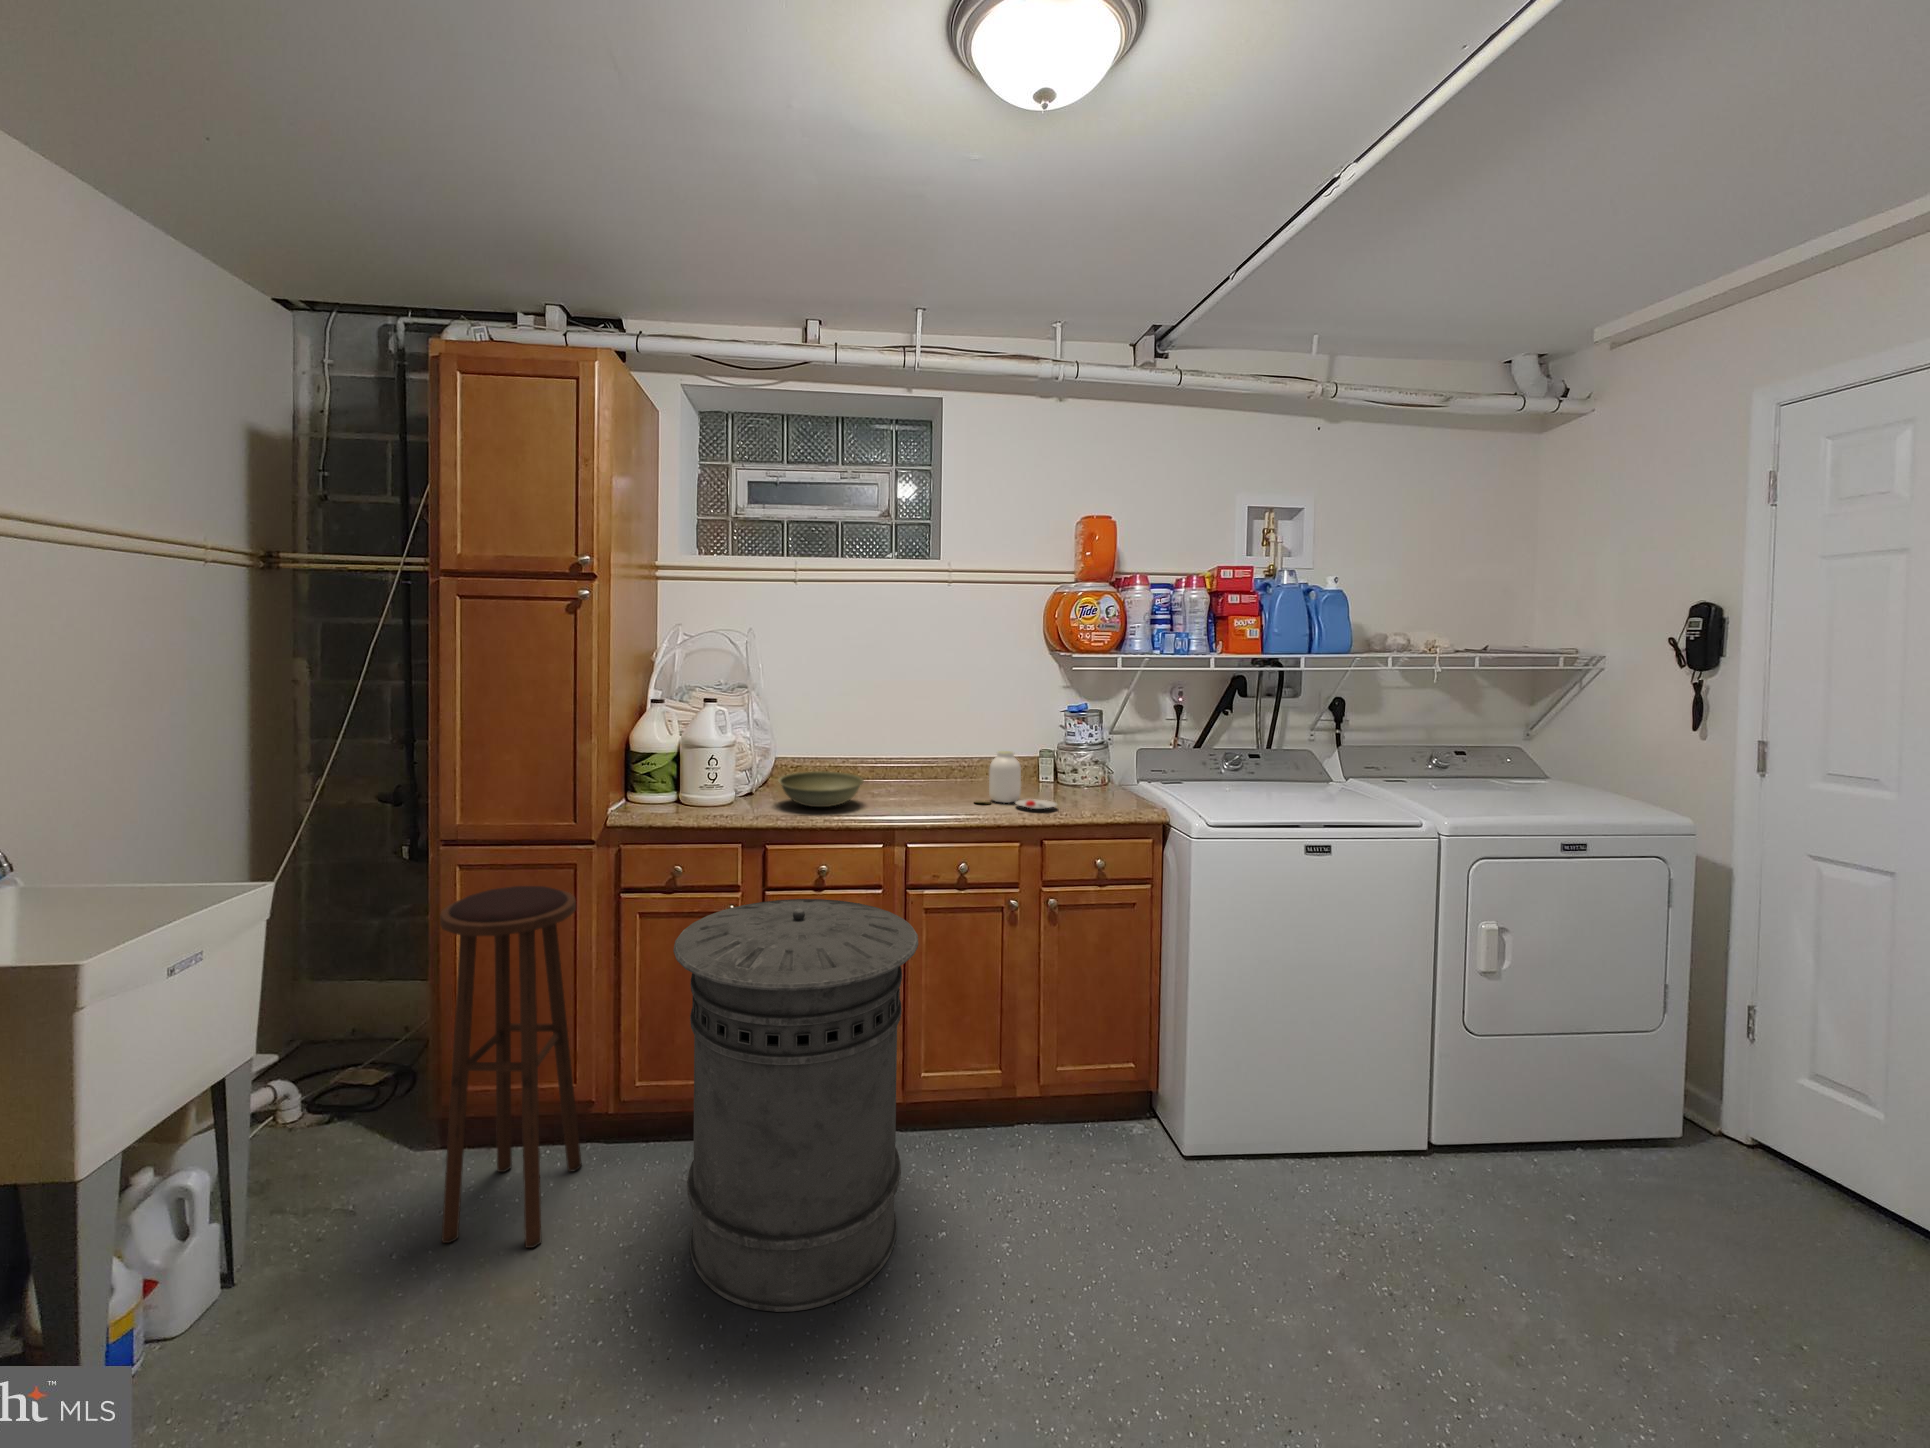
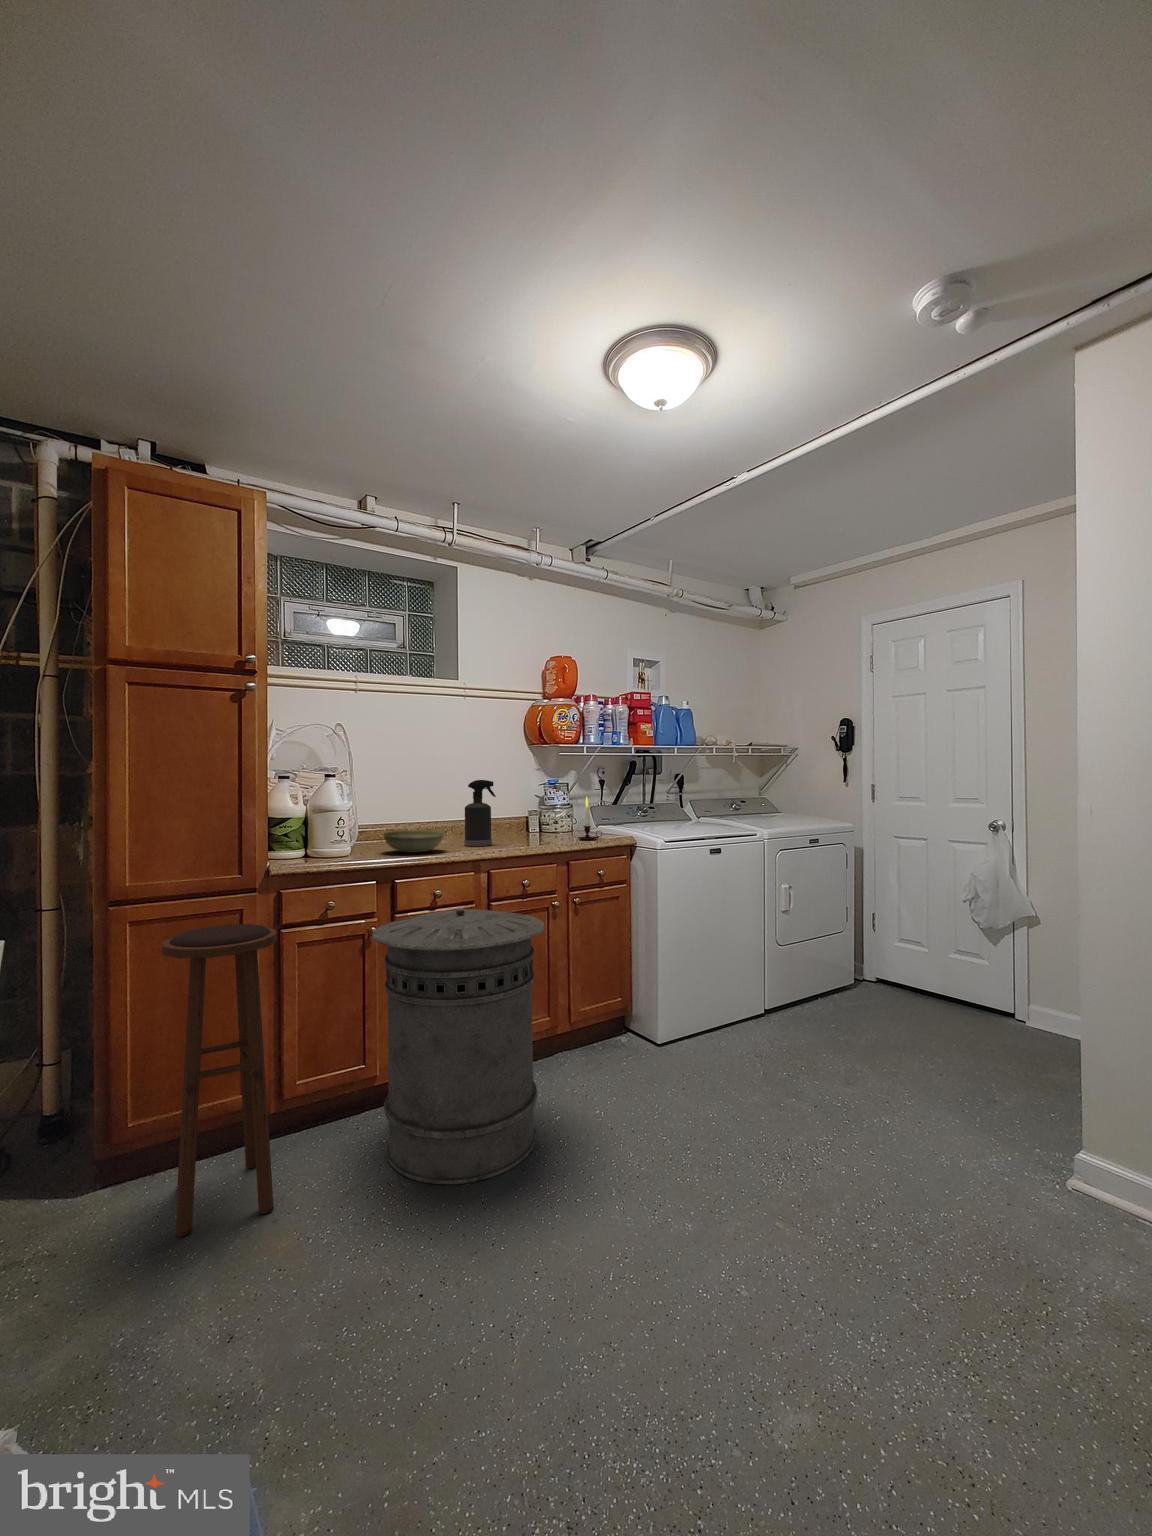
spray bottle: none [909,707,955,802] -> present [464,780,496,846]
candle: none [1085,738,1126,806] -> present [578,797,602,840]
jar: present [976,751,1057,809] -> none [512,809,569,844]

